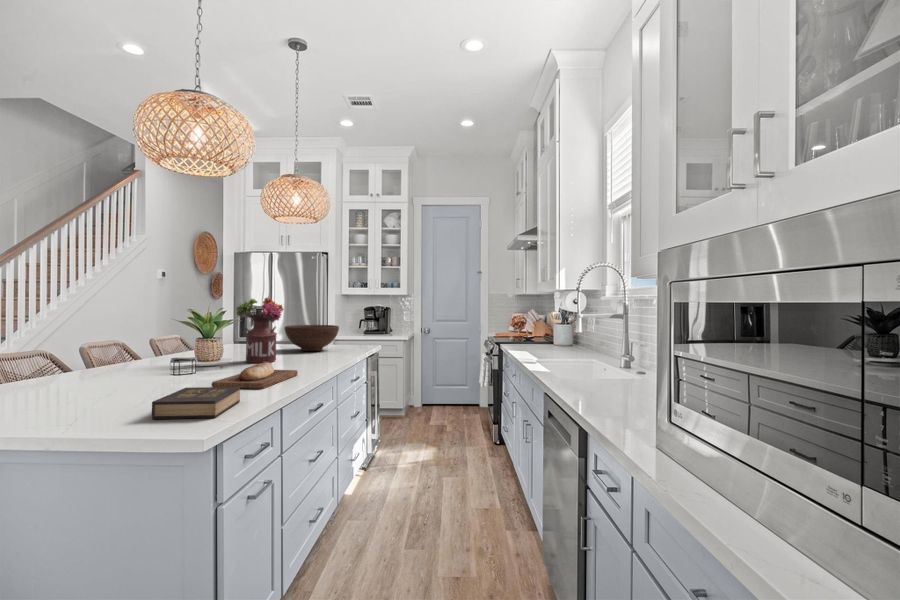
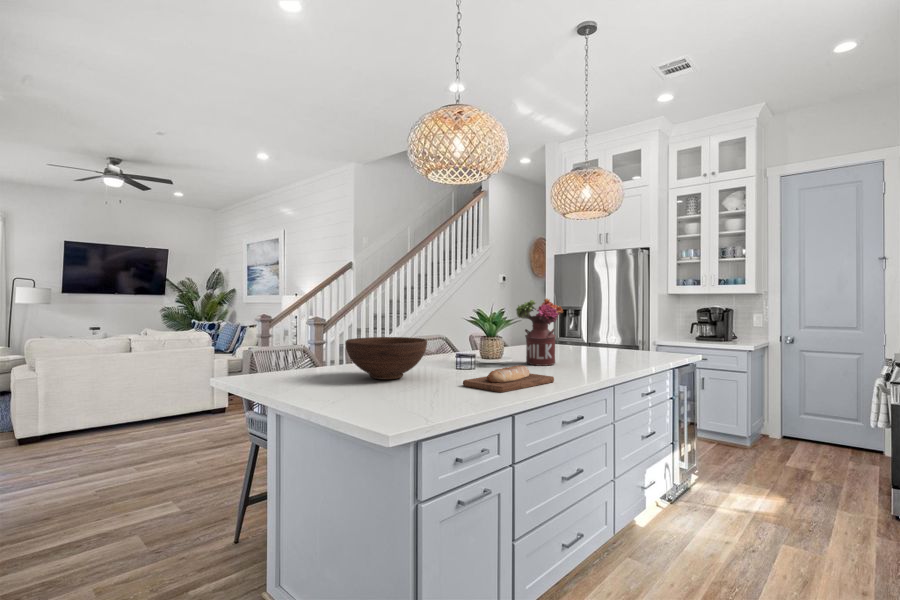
fruit bowl: present [285,325,339,351] -> present [345,337,427,380]
hardback book: present [152,387,240,419] -> none [382,383,465,416]

